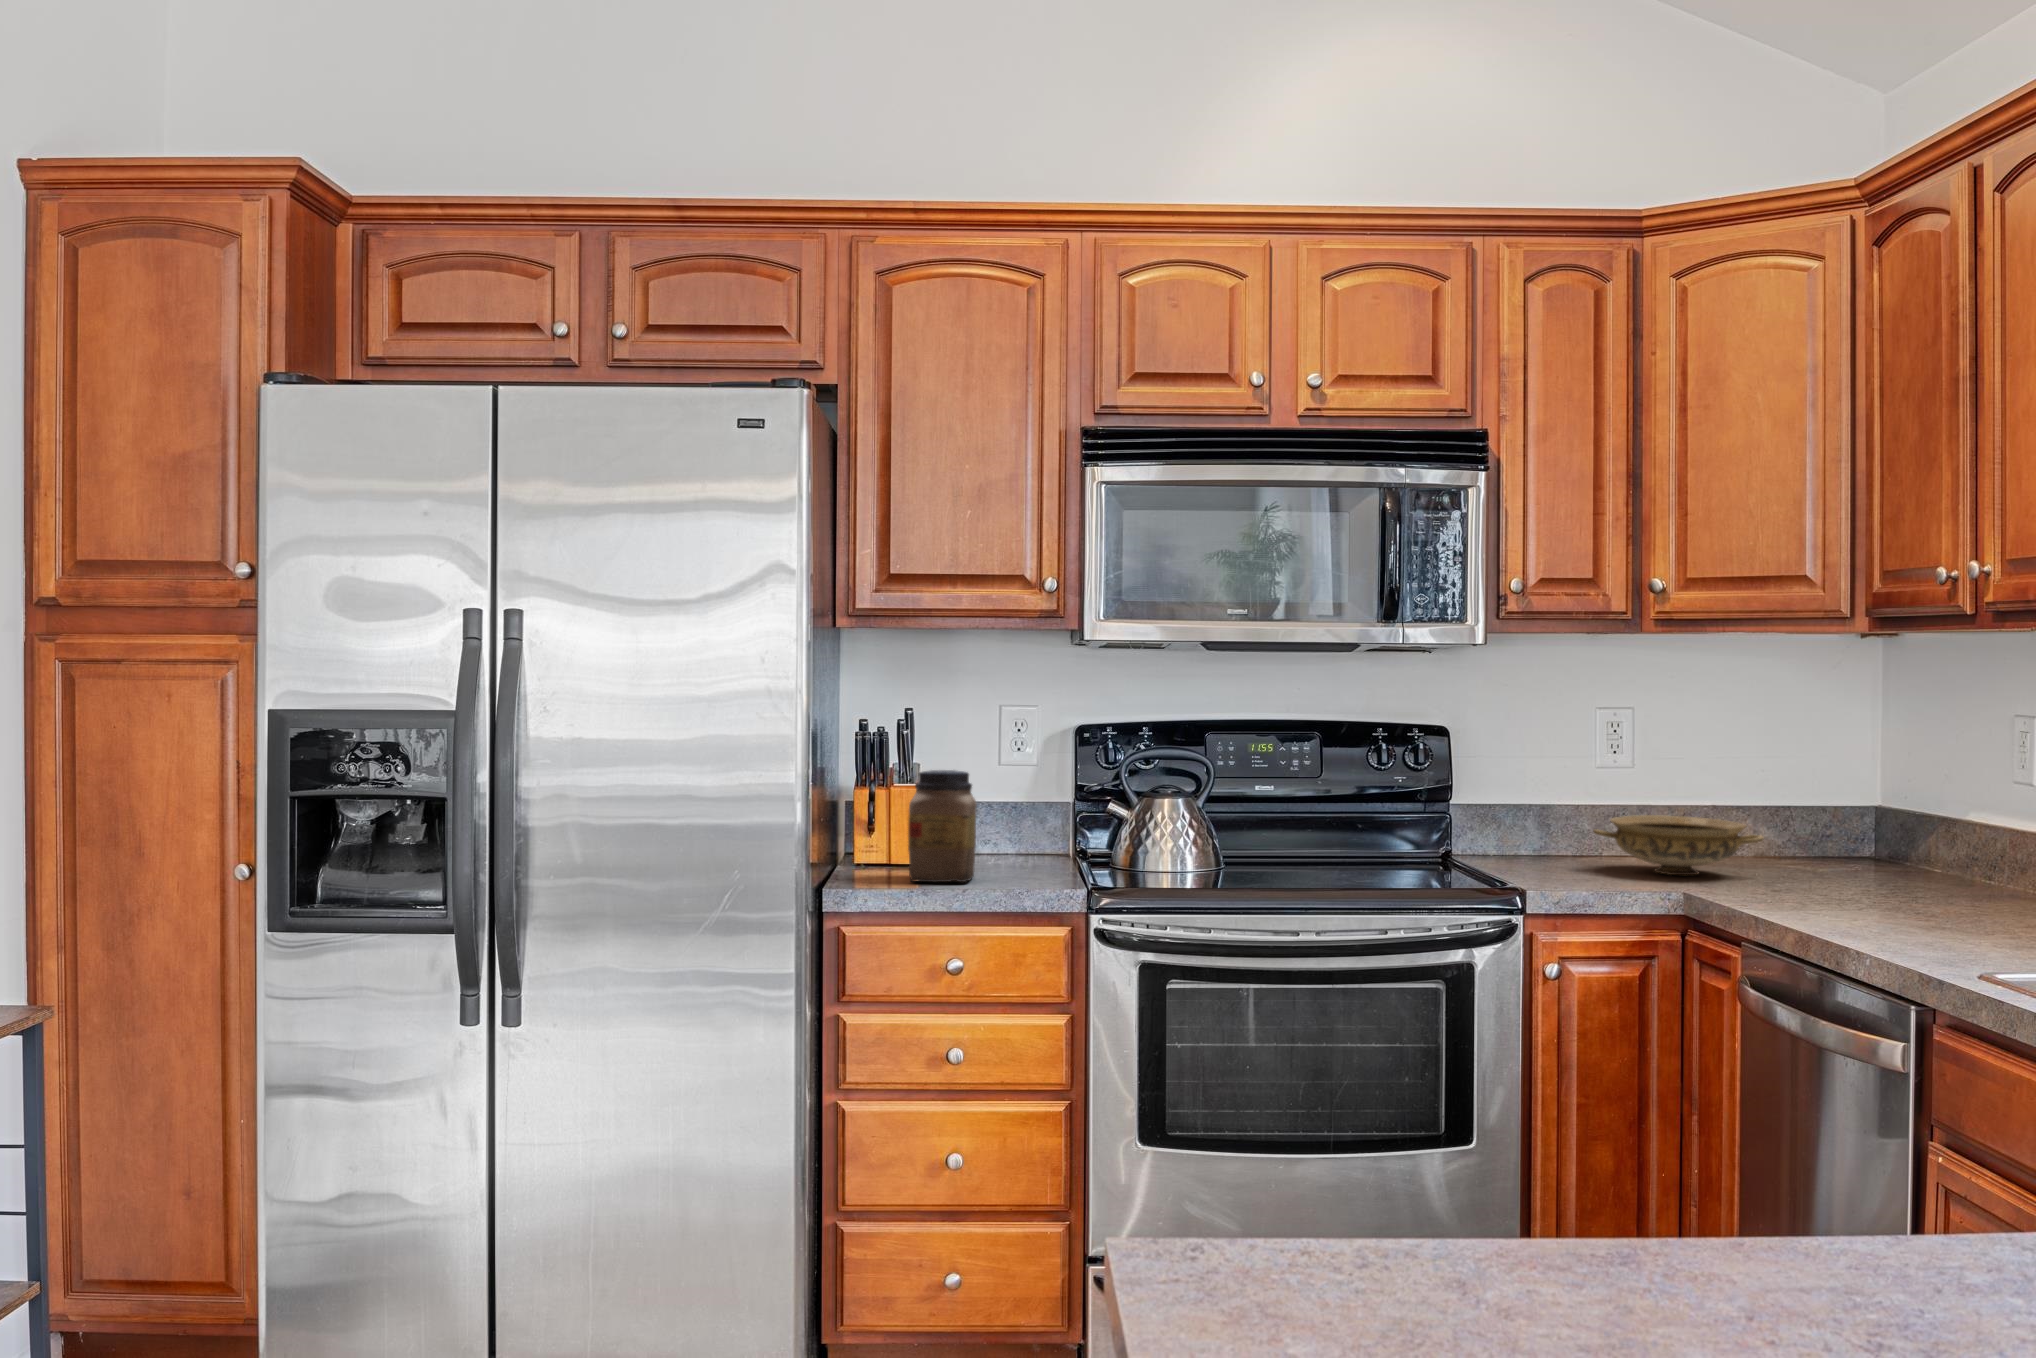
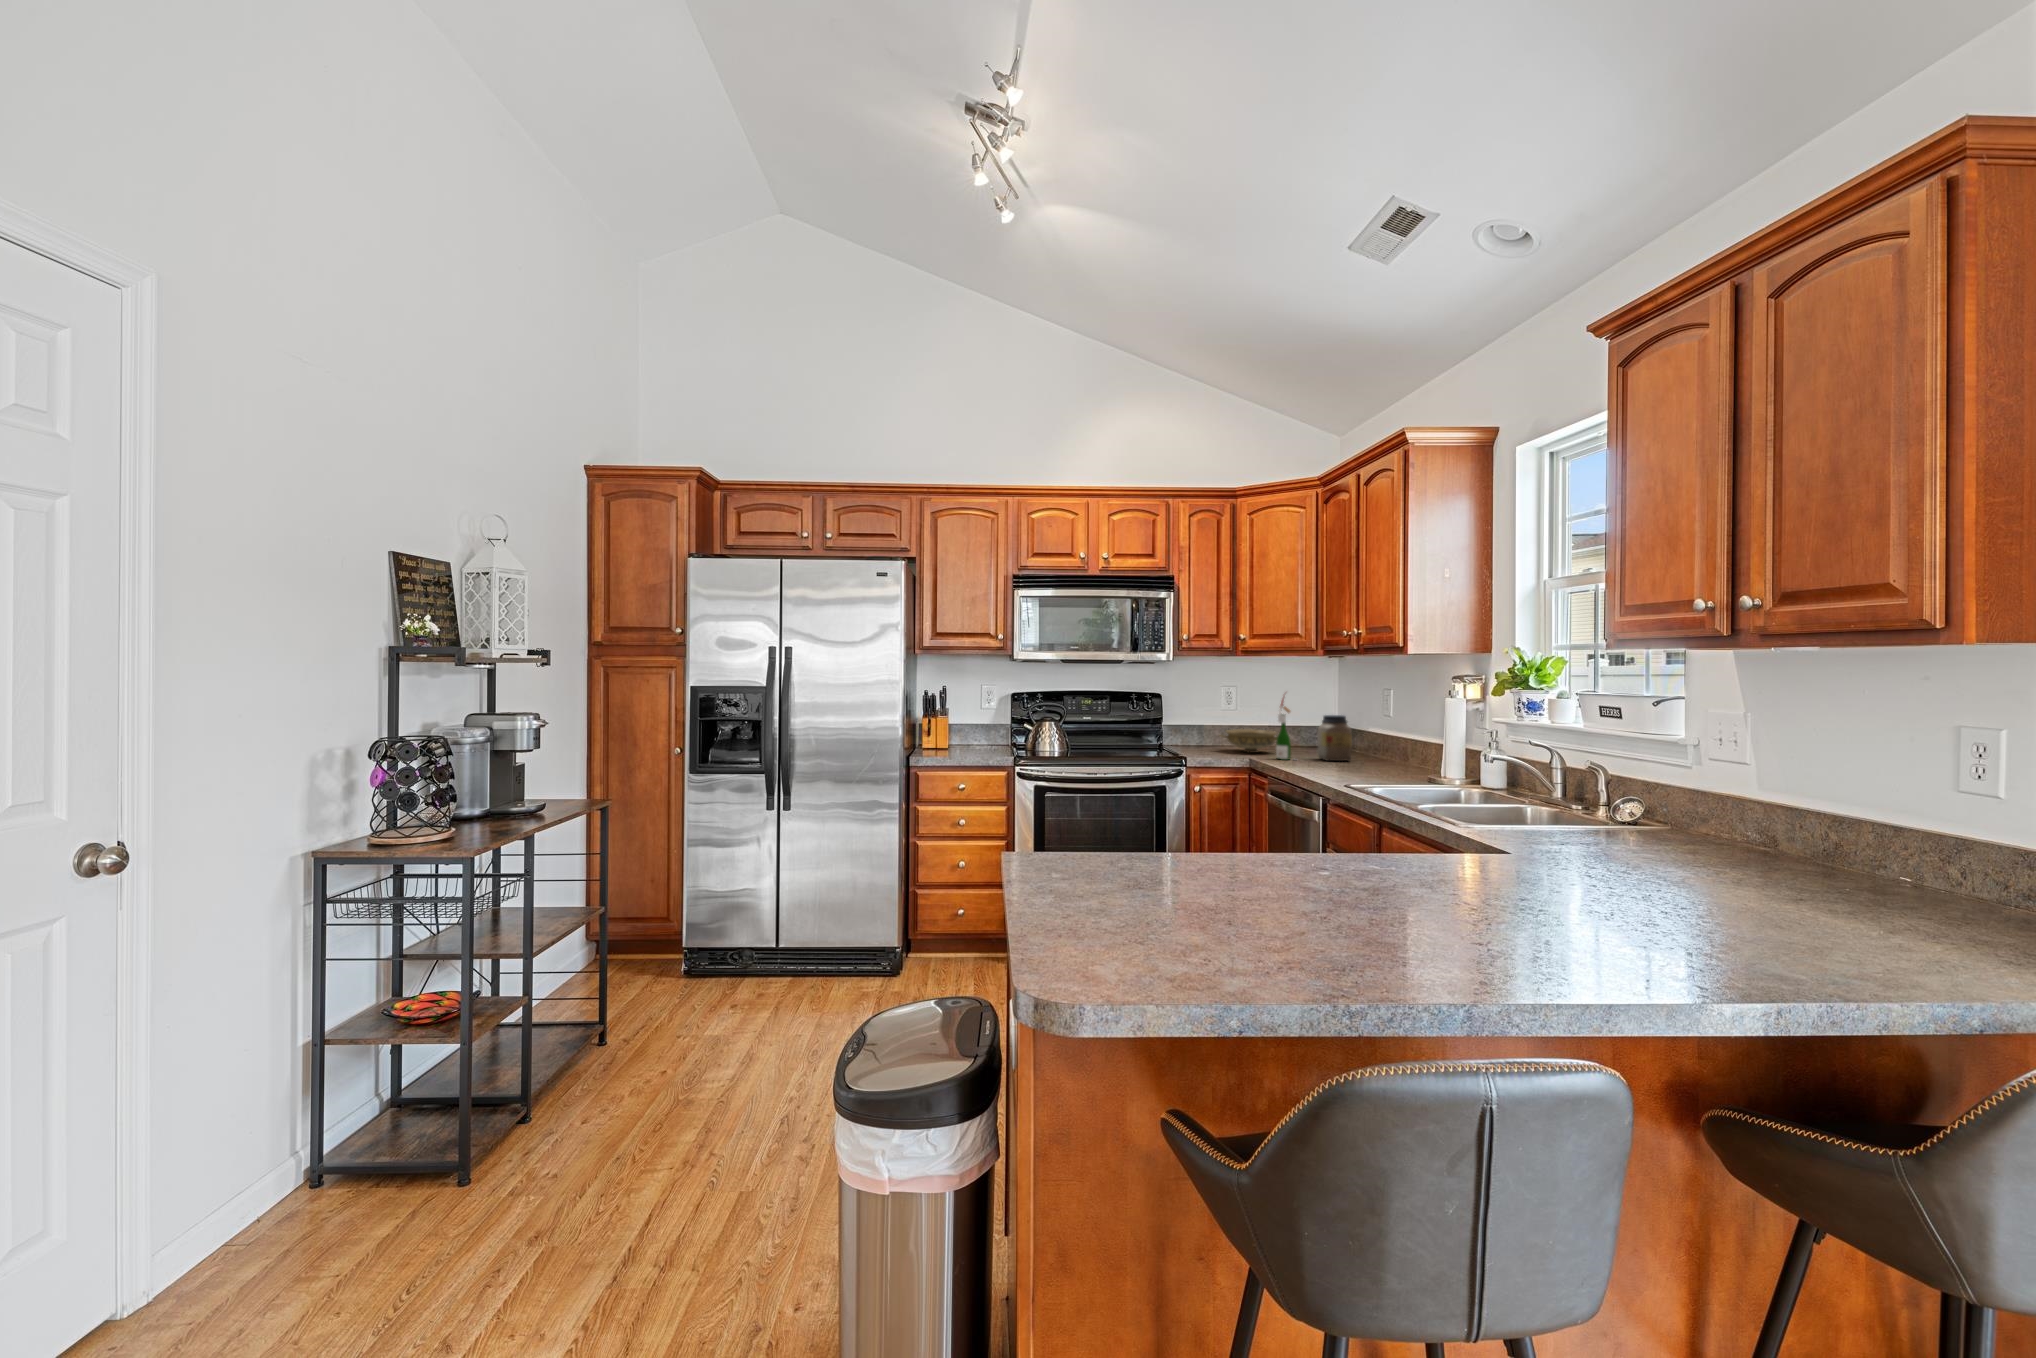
wine bottle: none [1755,722,1811,898] -> present [1276,697,1291,760]
jar: present [908,770,977,882] -> present [1318,715,1352,761]

